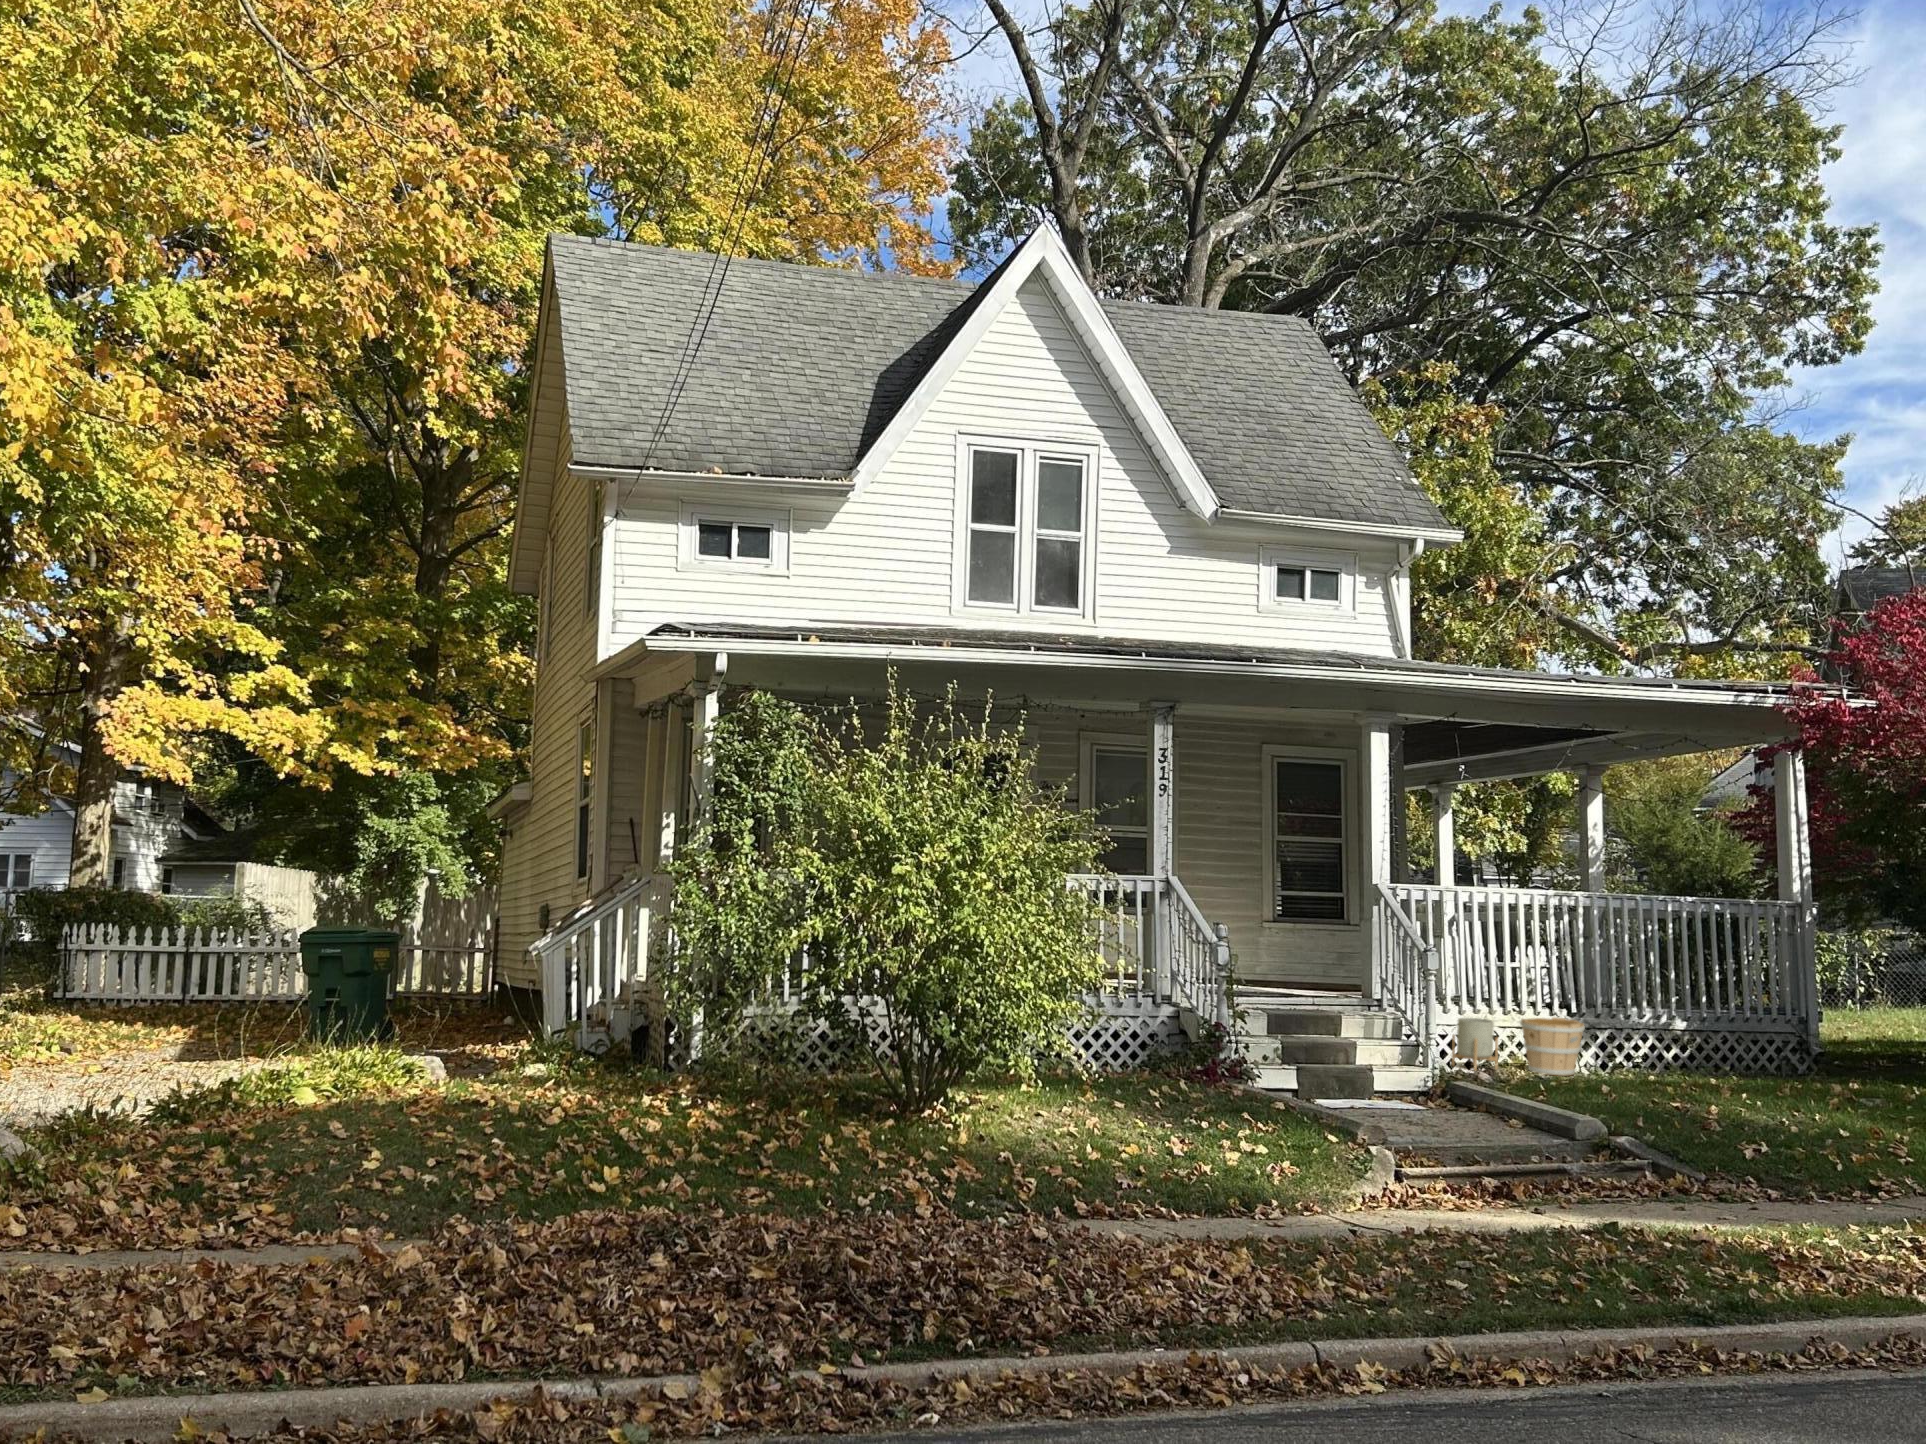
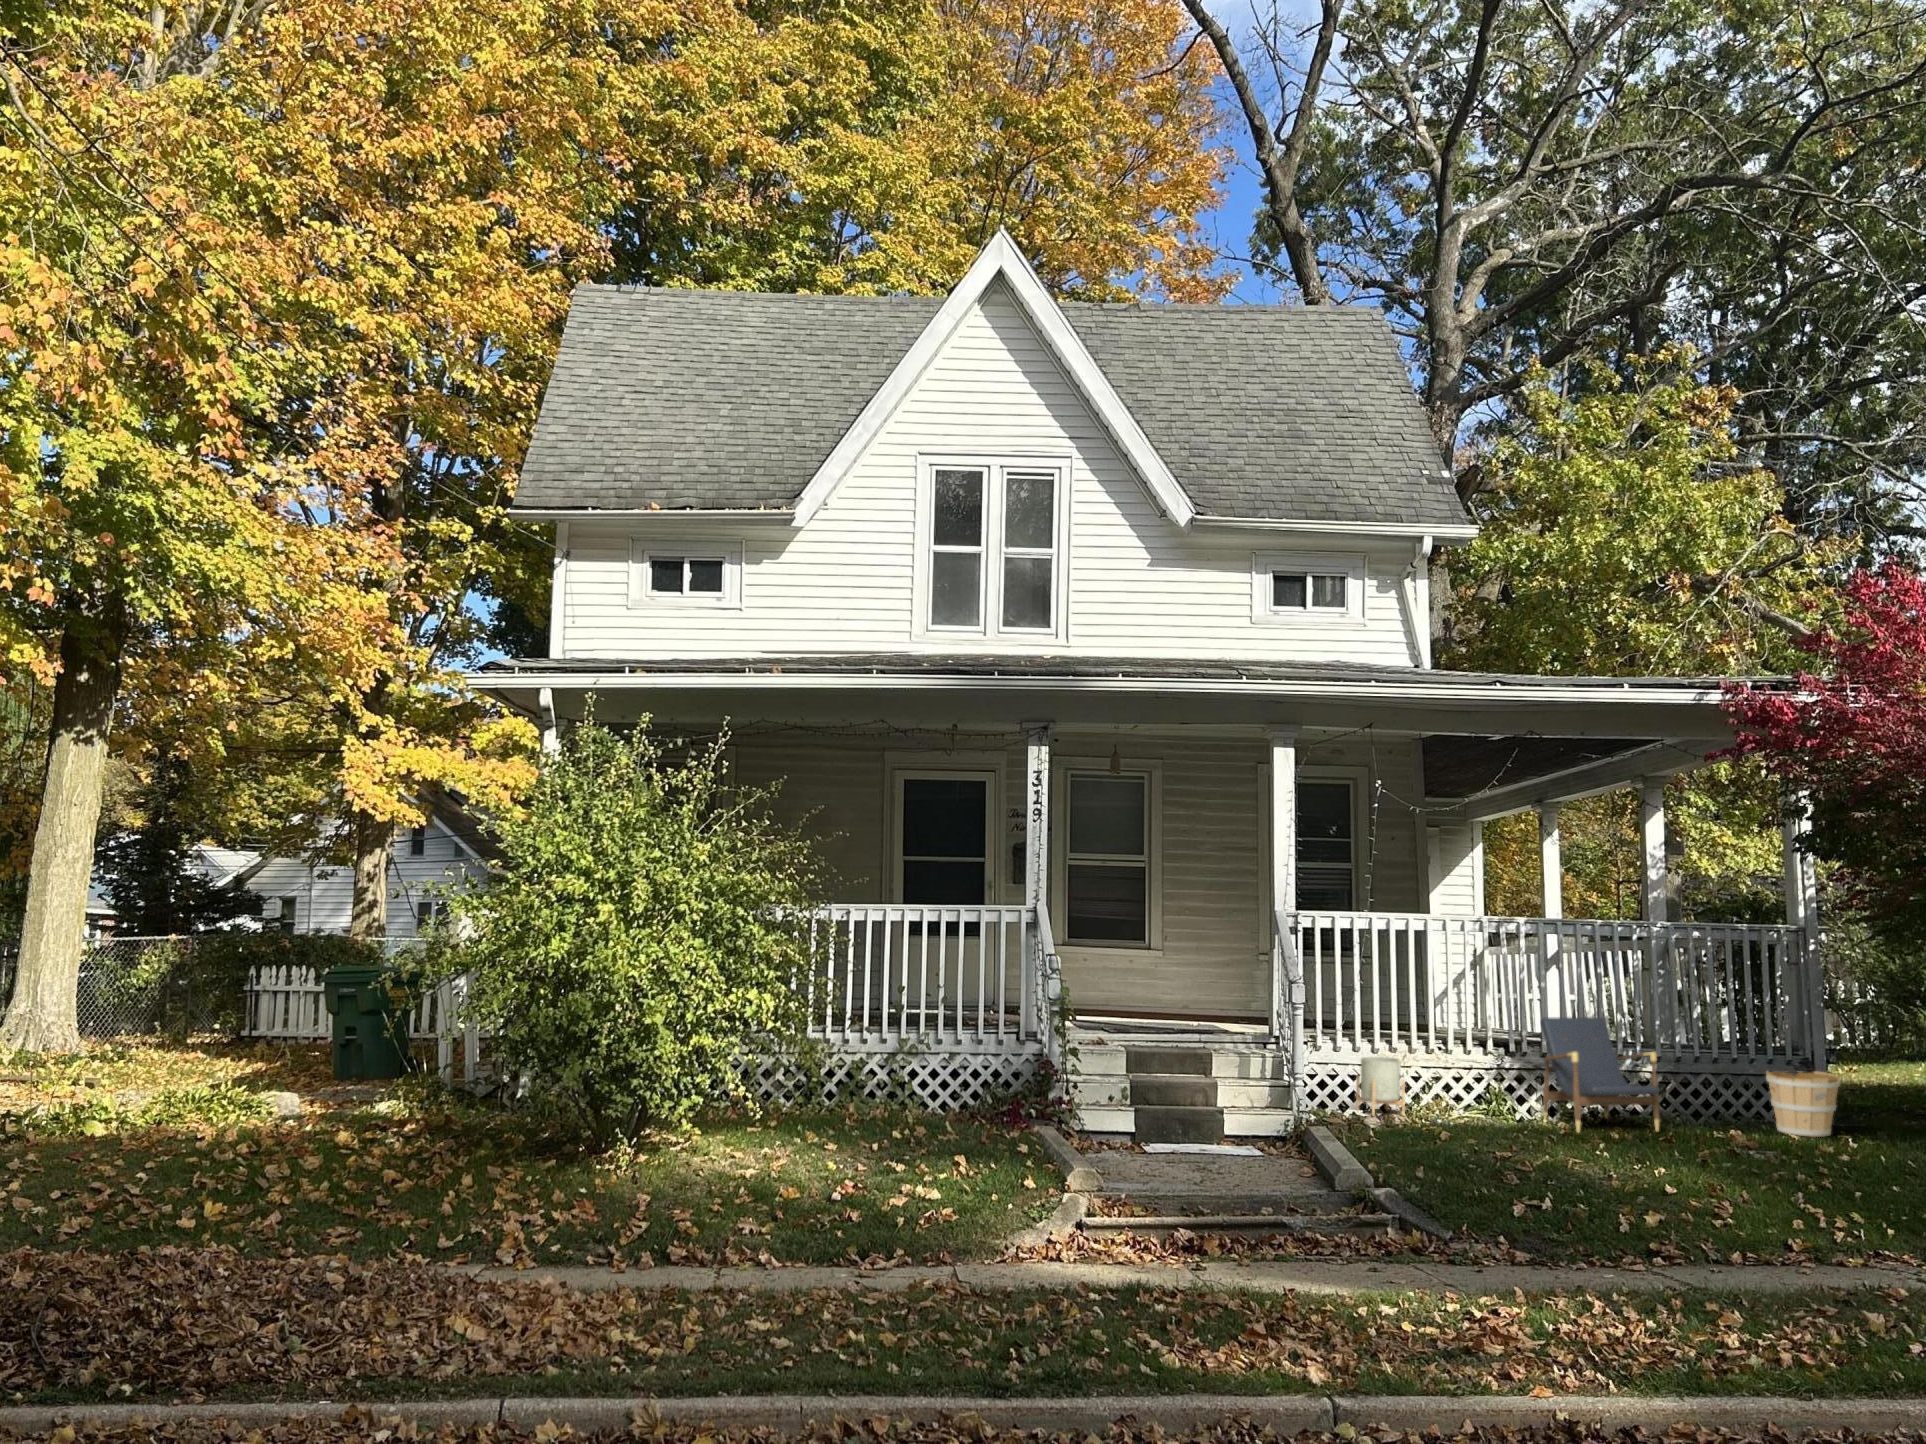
lounge chair: none [1593,980,1705,1081] -> present [1541,1017,1660,1133]
wooden bucket: present [1520,1017,1585,1076] -> present [1766,1071,1840,1137]

